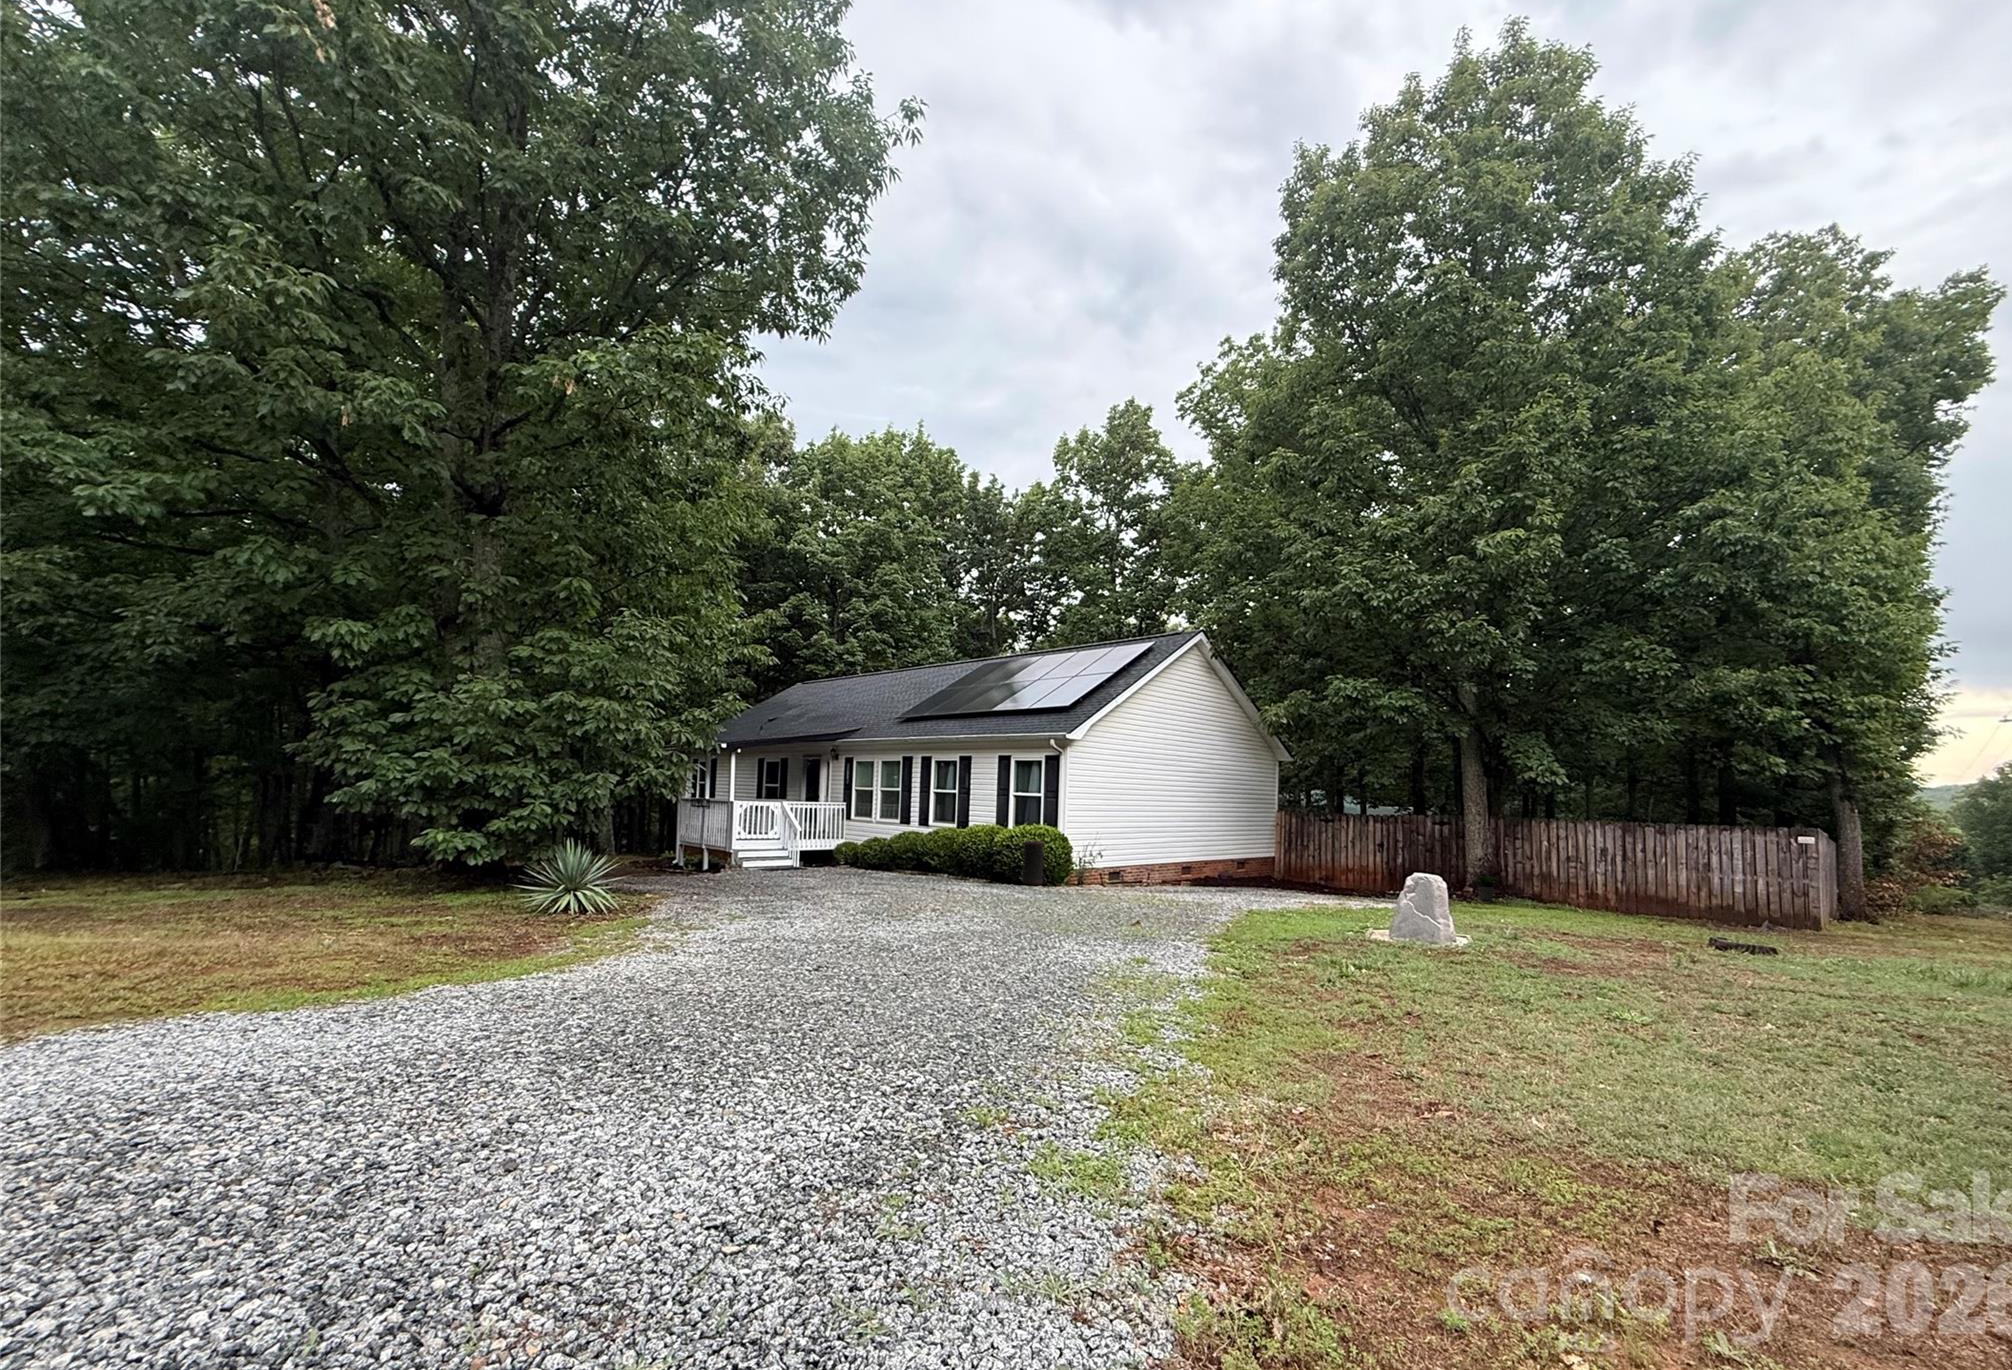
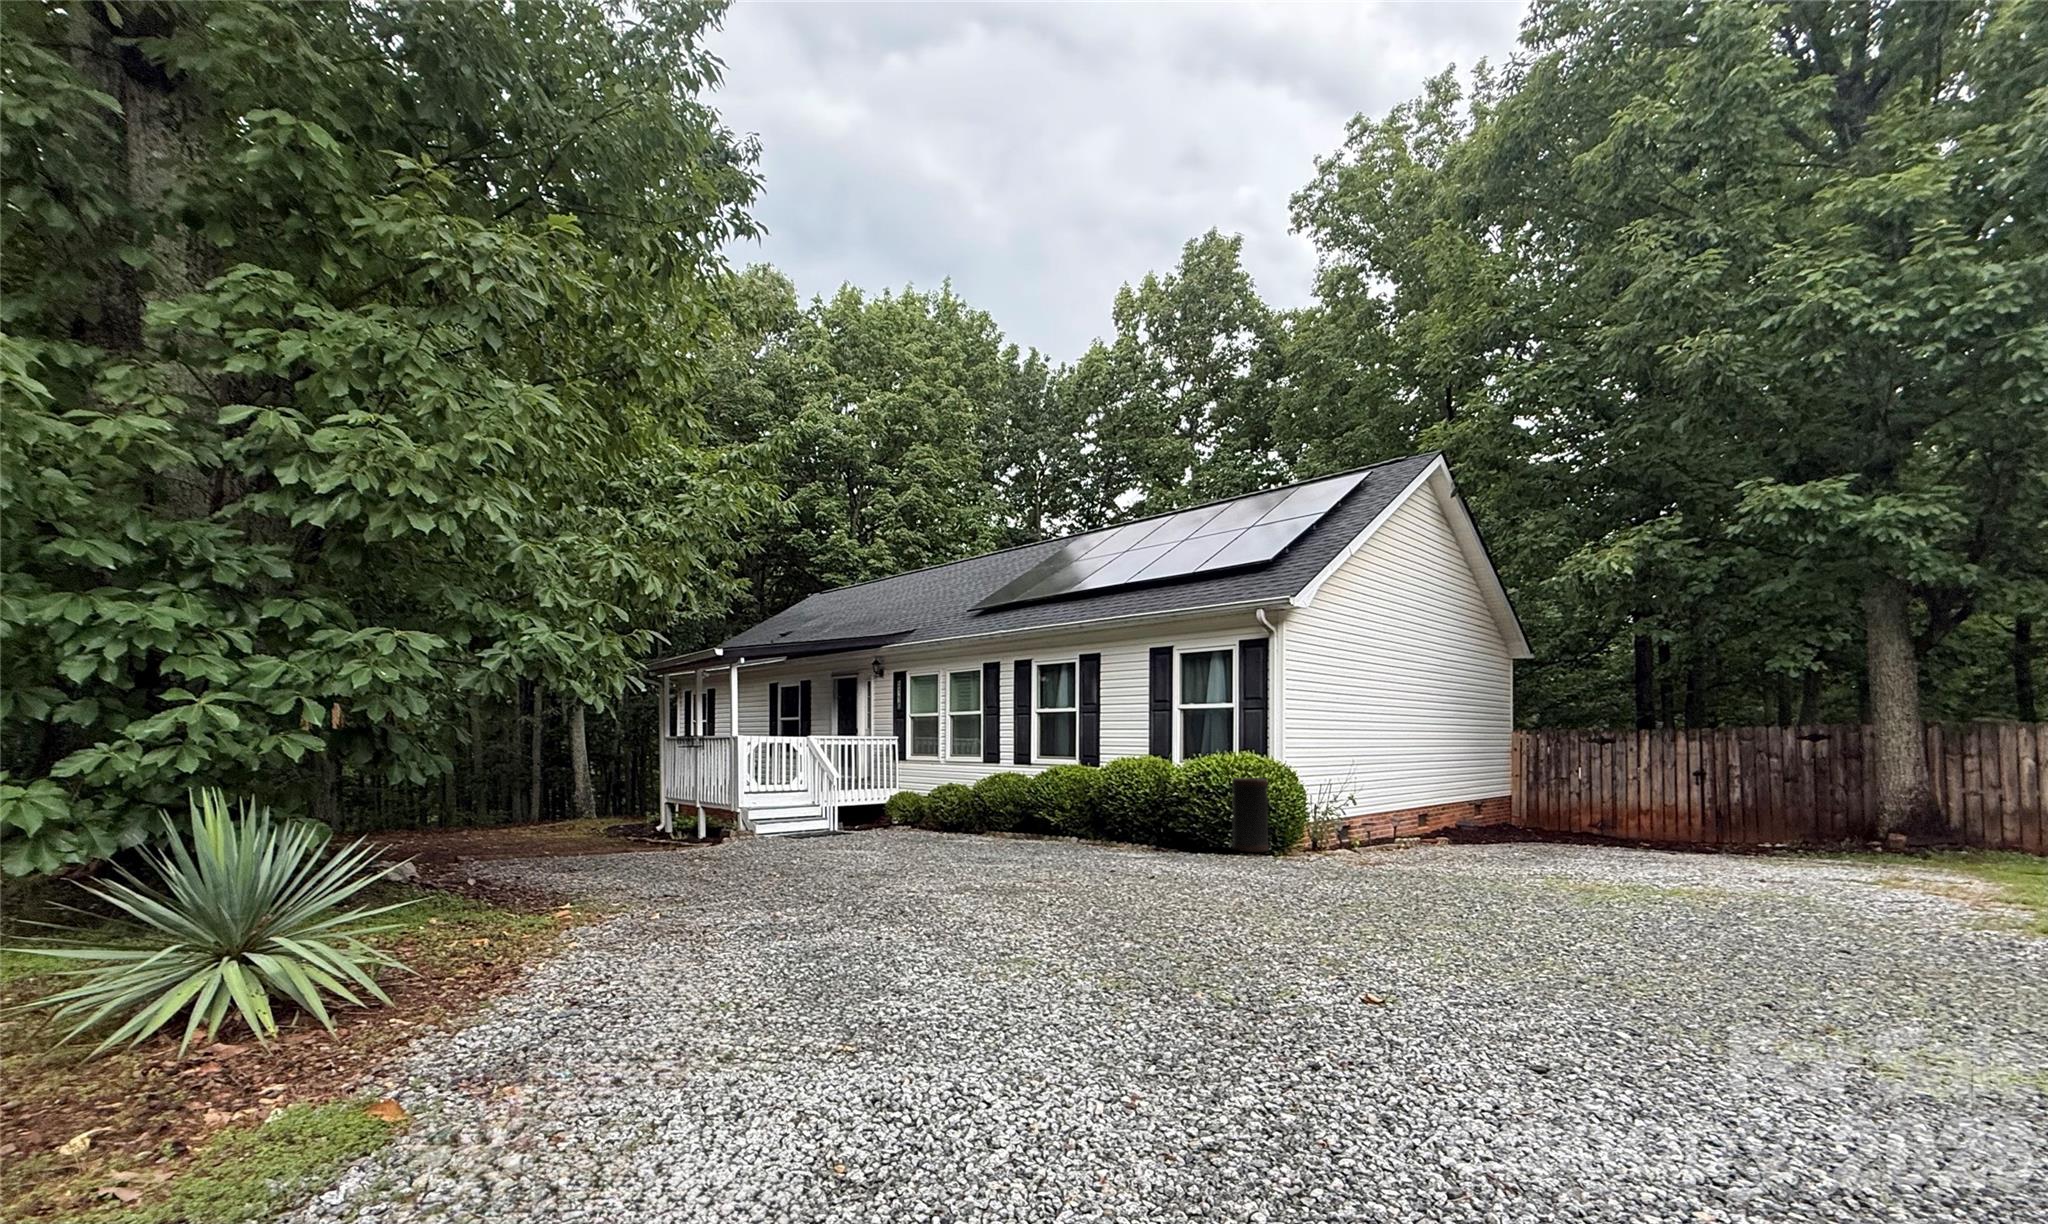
potted plant: present [1473,875,1500,901] -> none [1950,811,2015,853]

